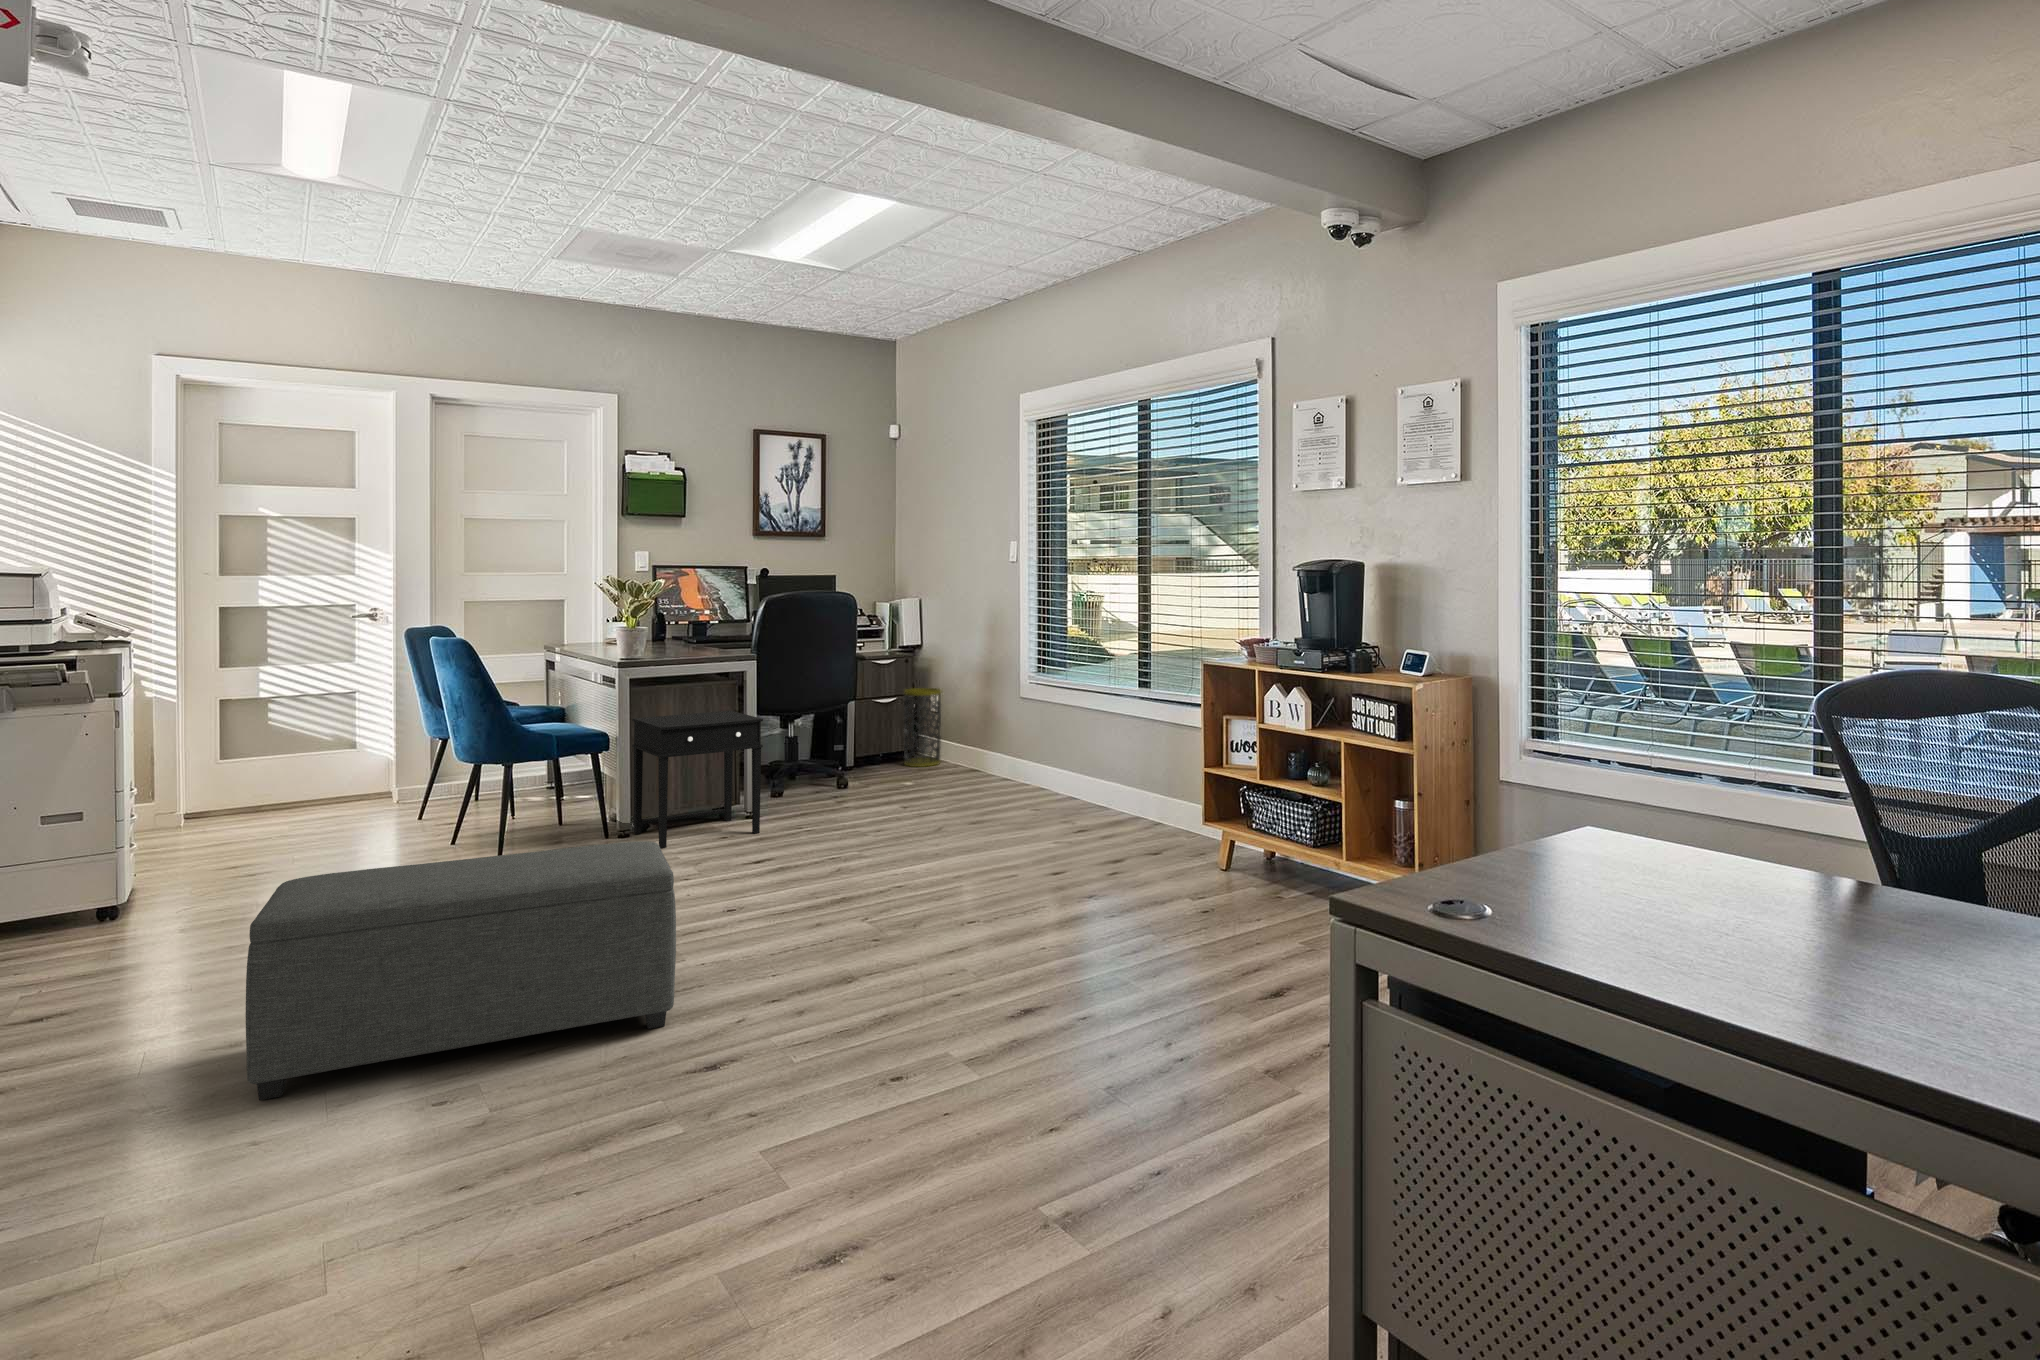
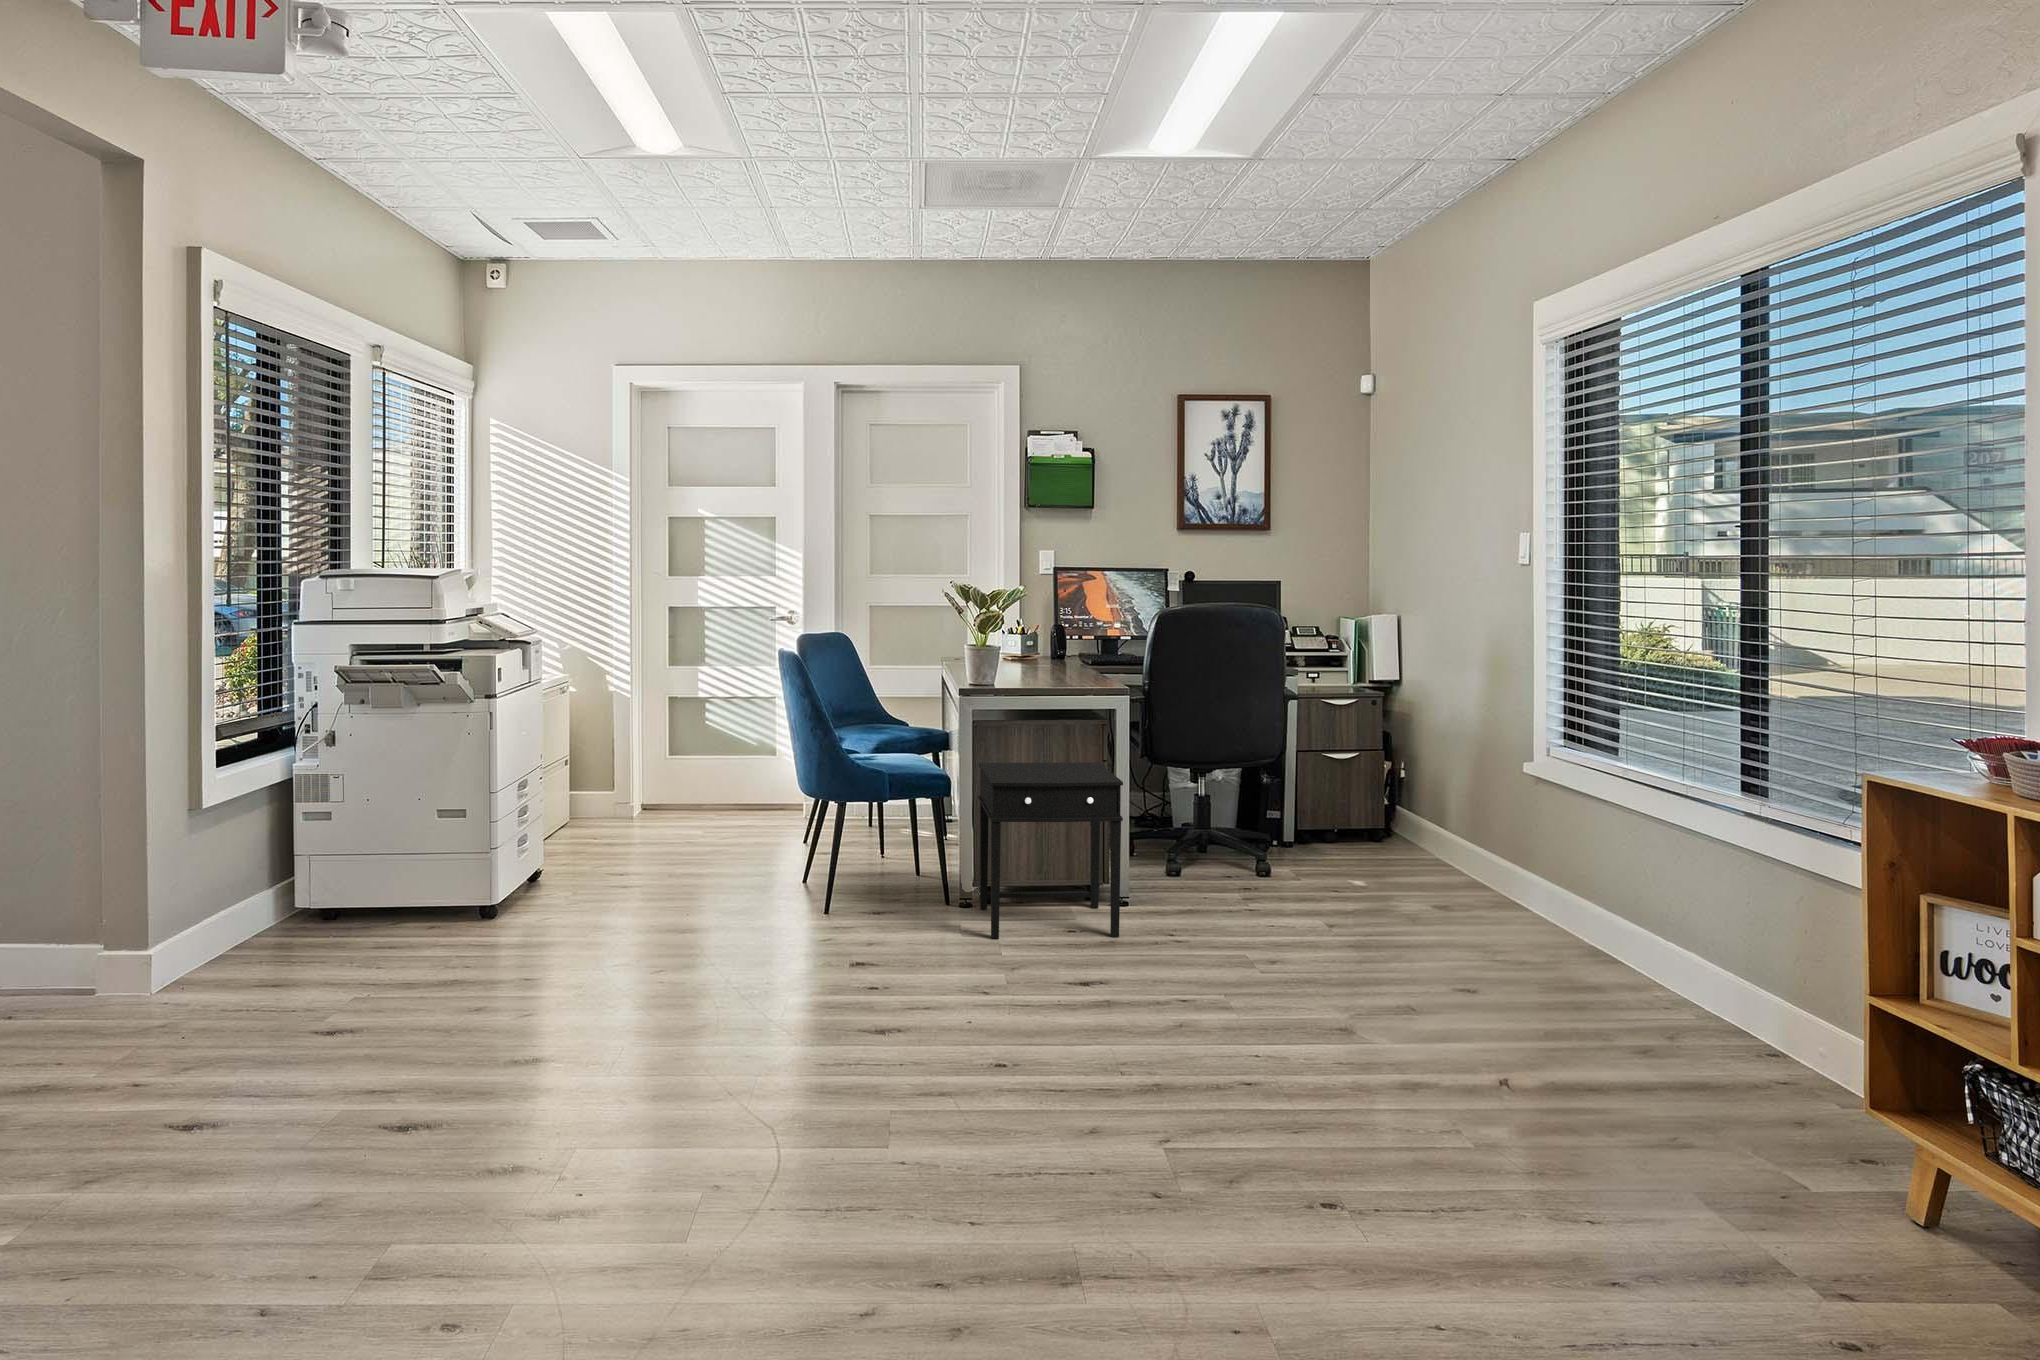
trash can: present [904,688,942,767] -> none [1367,743,1423,858]
ottoman: present [246,841,676,1100] -> none [305,965,832,1301]

